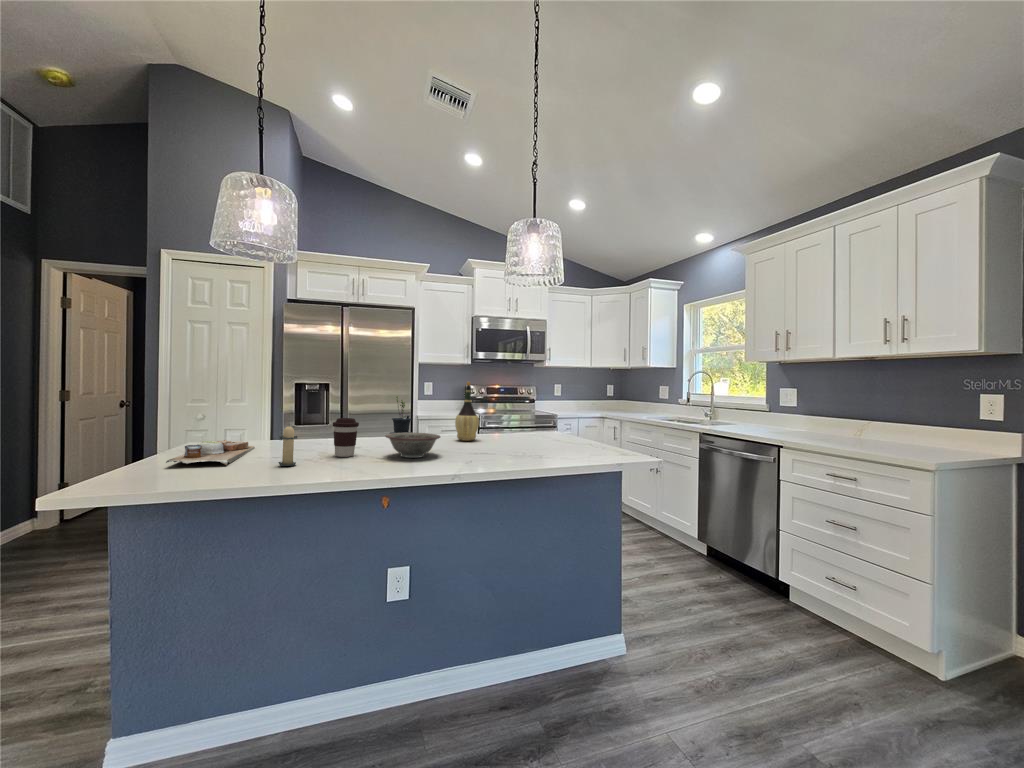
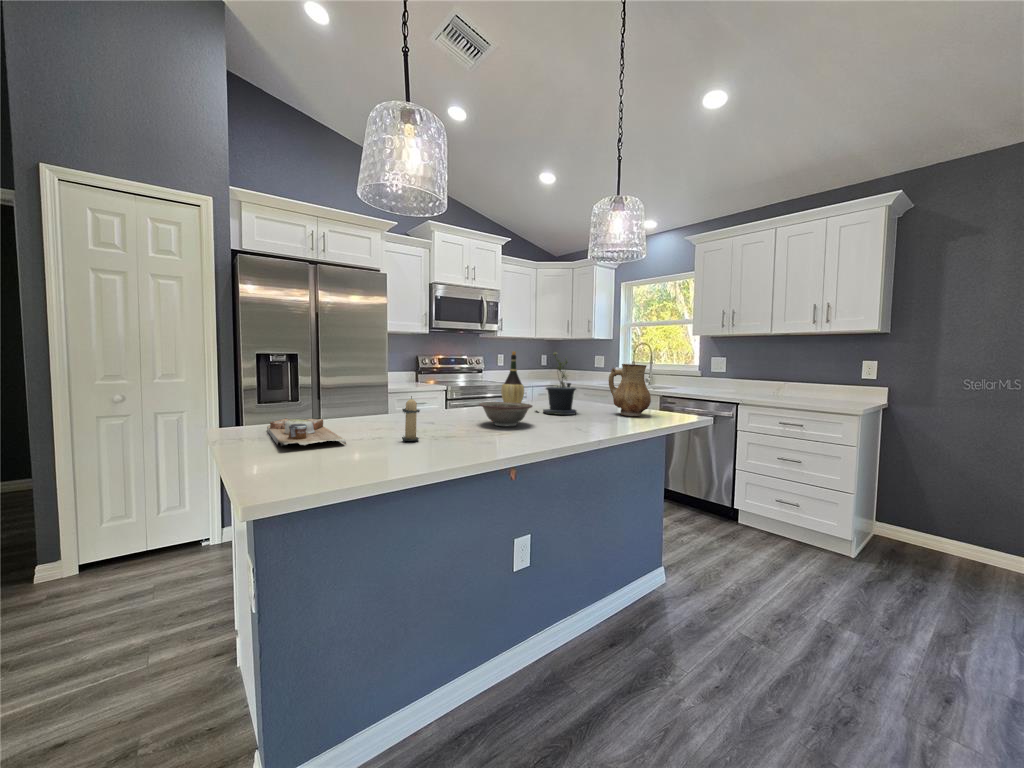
potted plant: present [390,396,412,434] -> present [536,352,577,415]
ceramic pitcher: none [554,396,597,455] -> present [609,364,651,416]
coffee cup: present [333,418,359,457] -> none [428,389,454,429]

